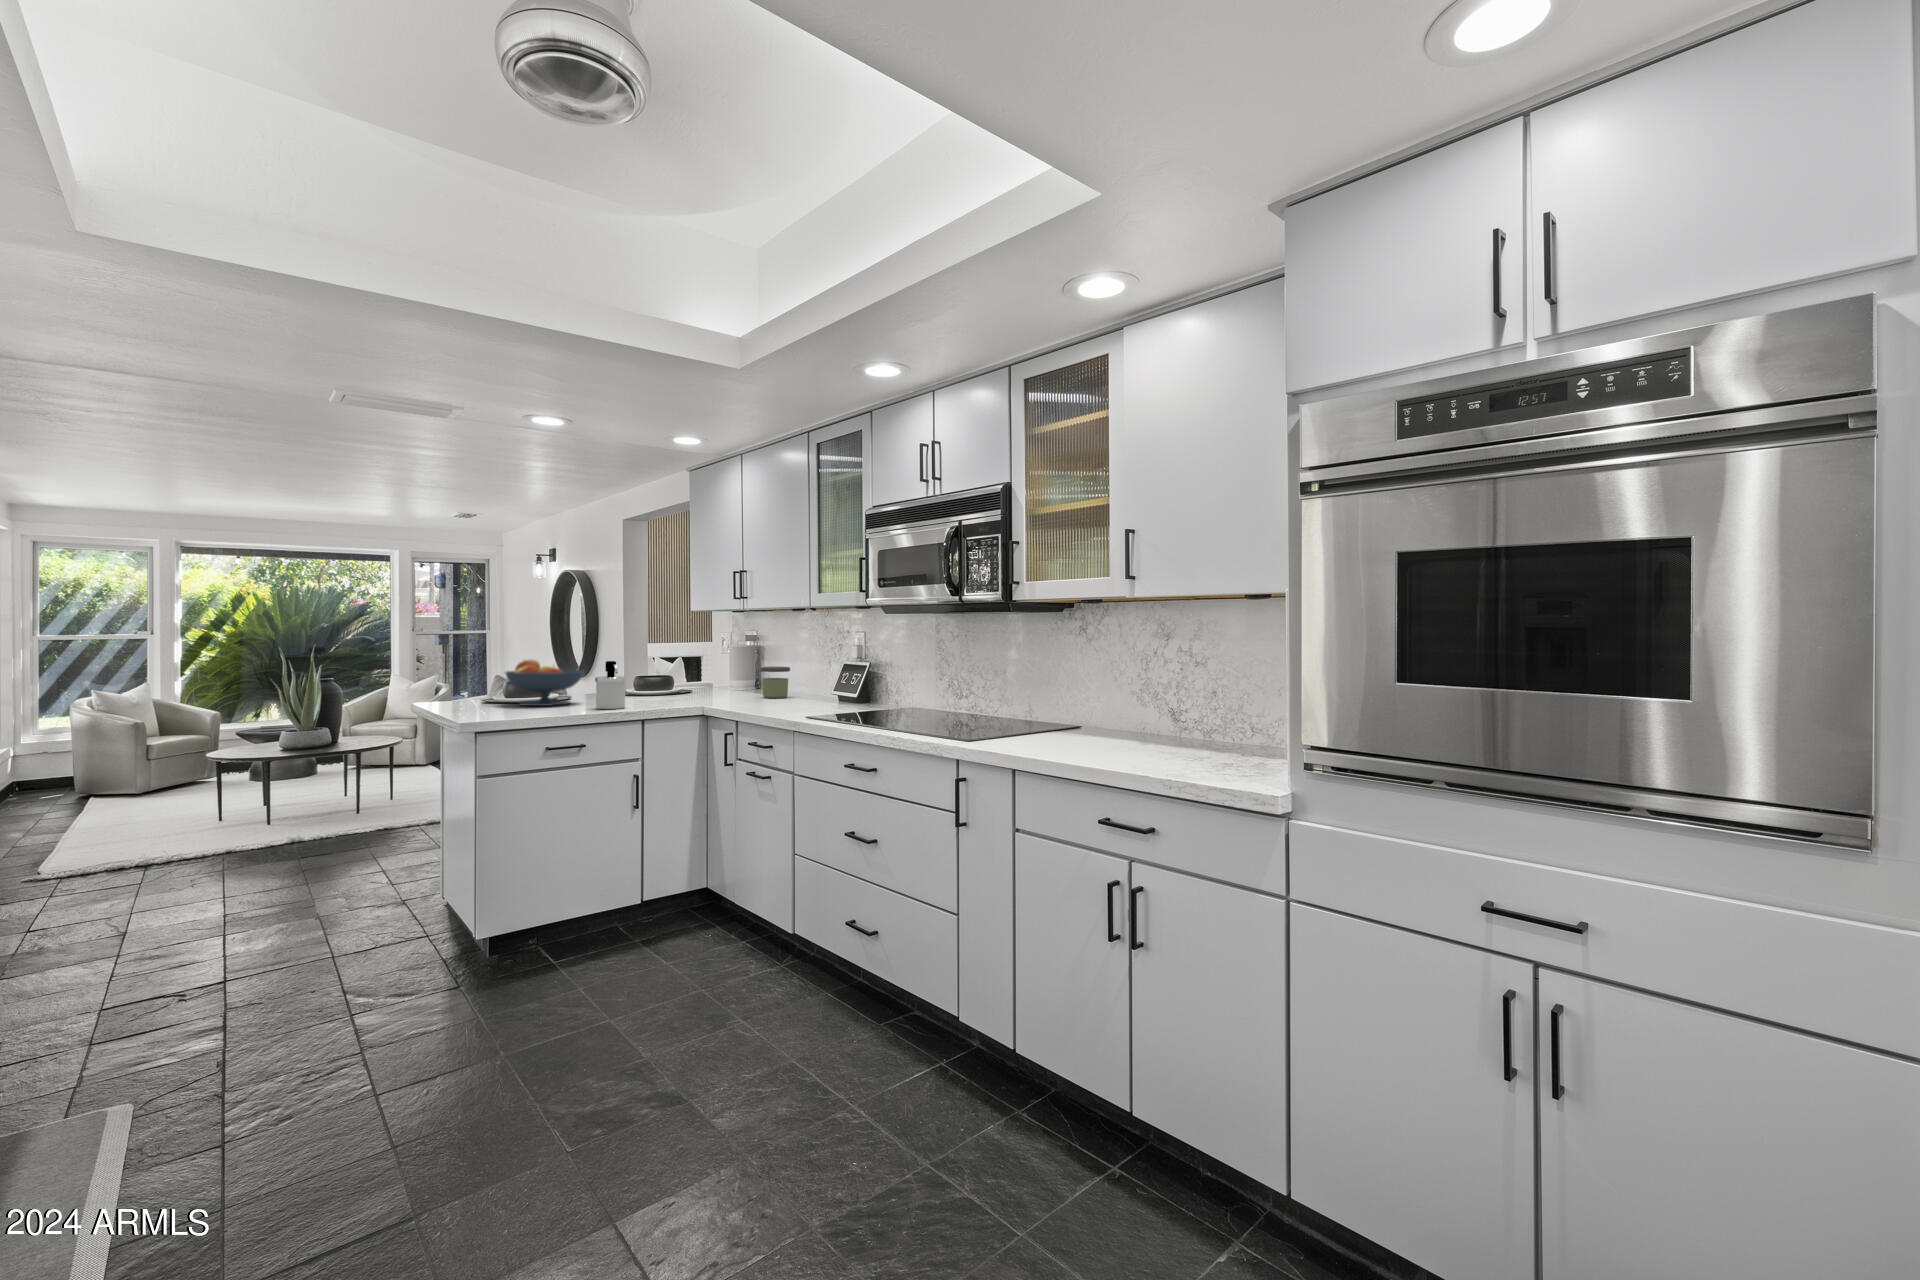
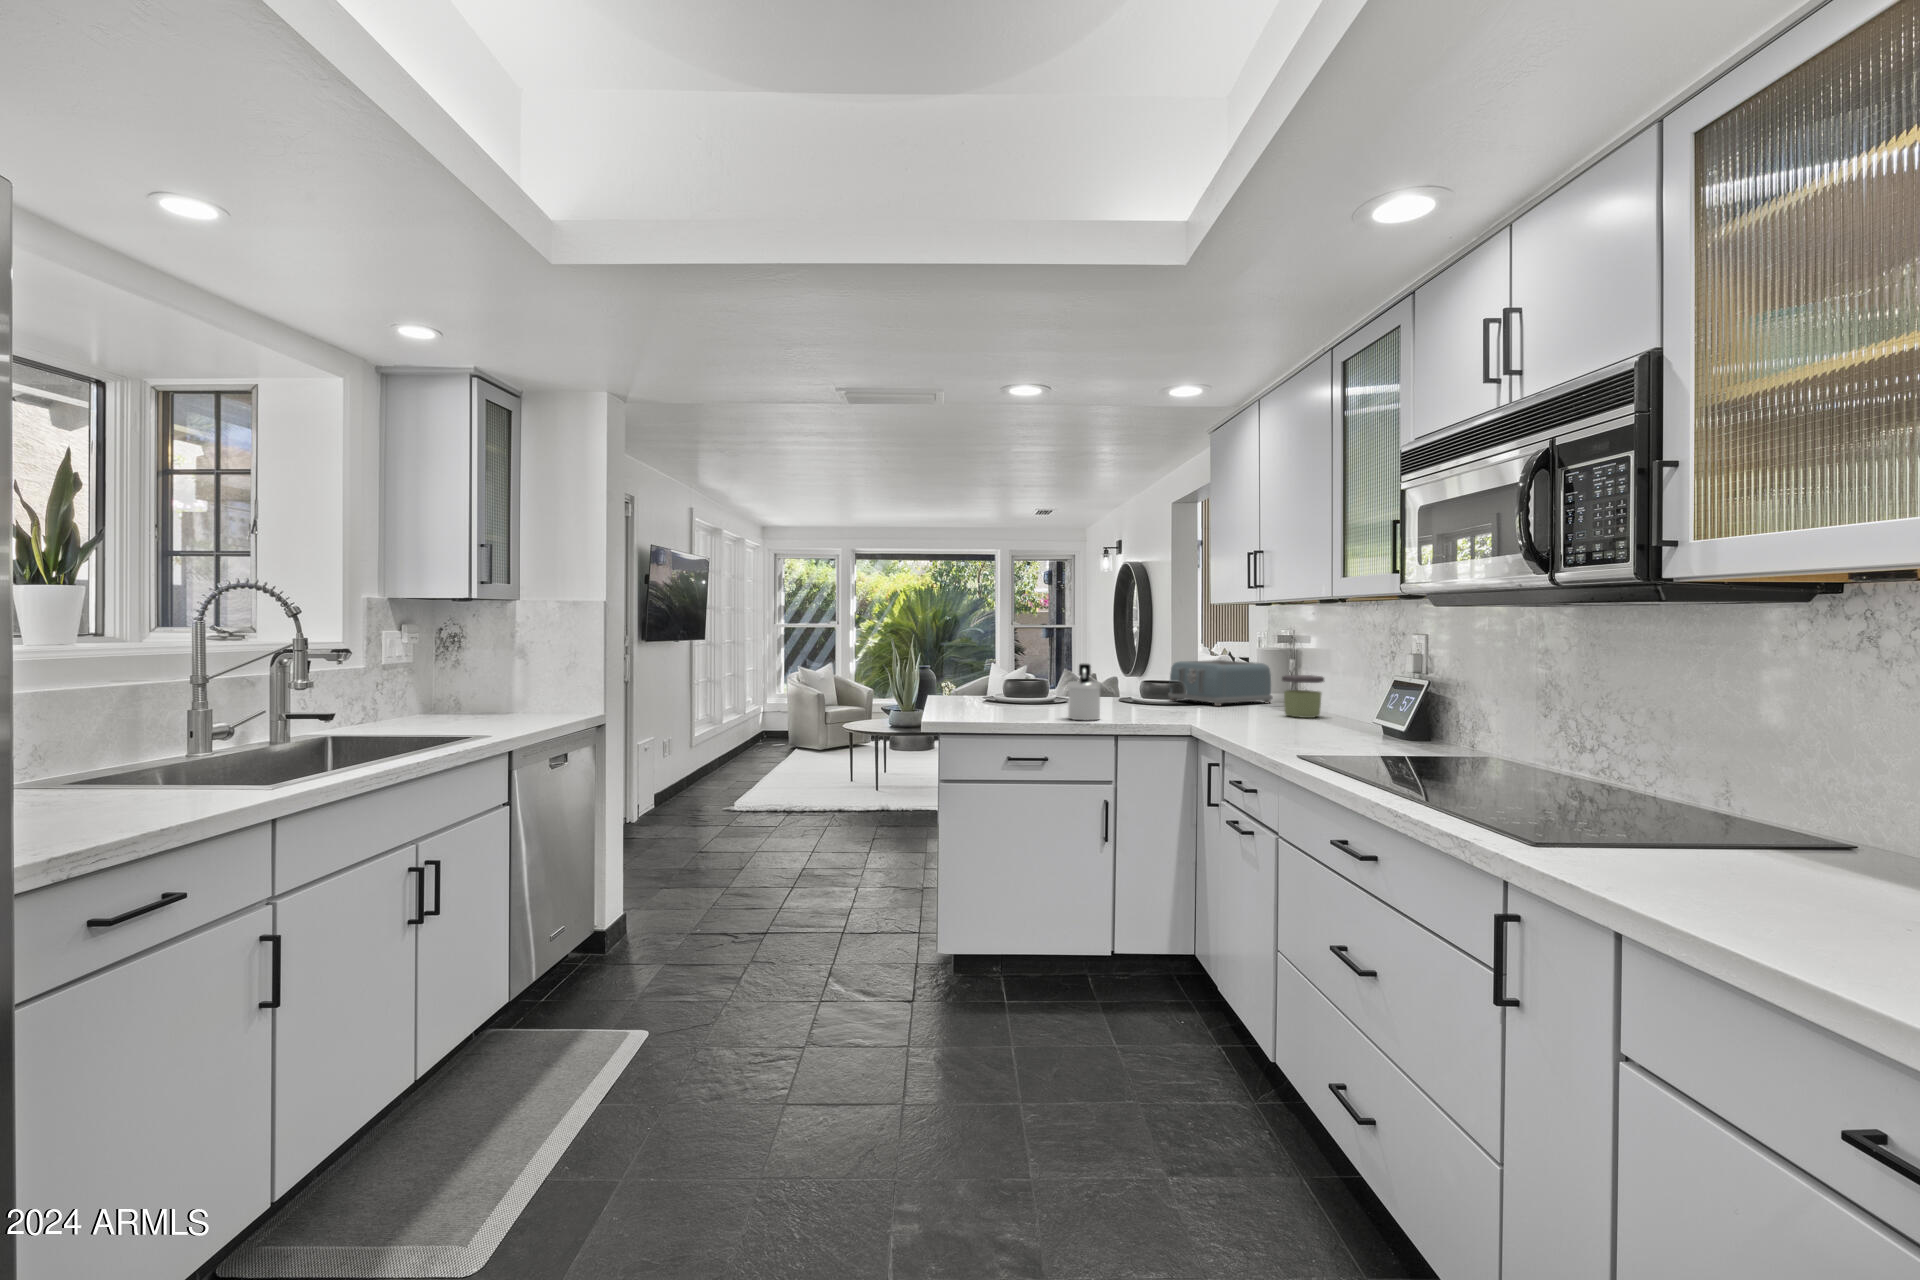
toaster: none [657,659,742,695] -> present [1168,660,1273,706]
fruit bowl: present [505,660,583,706] -> none [991,658,1070,711]

